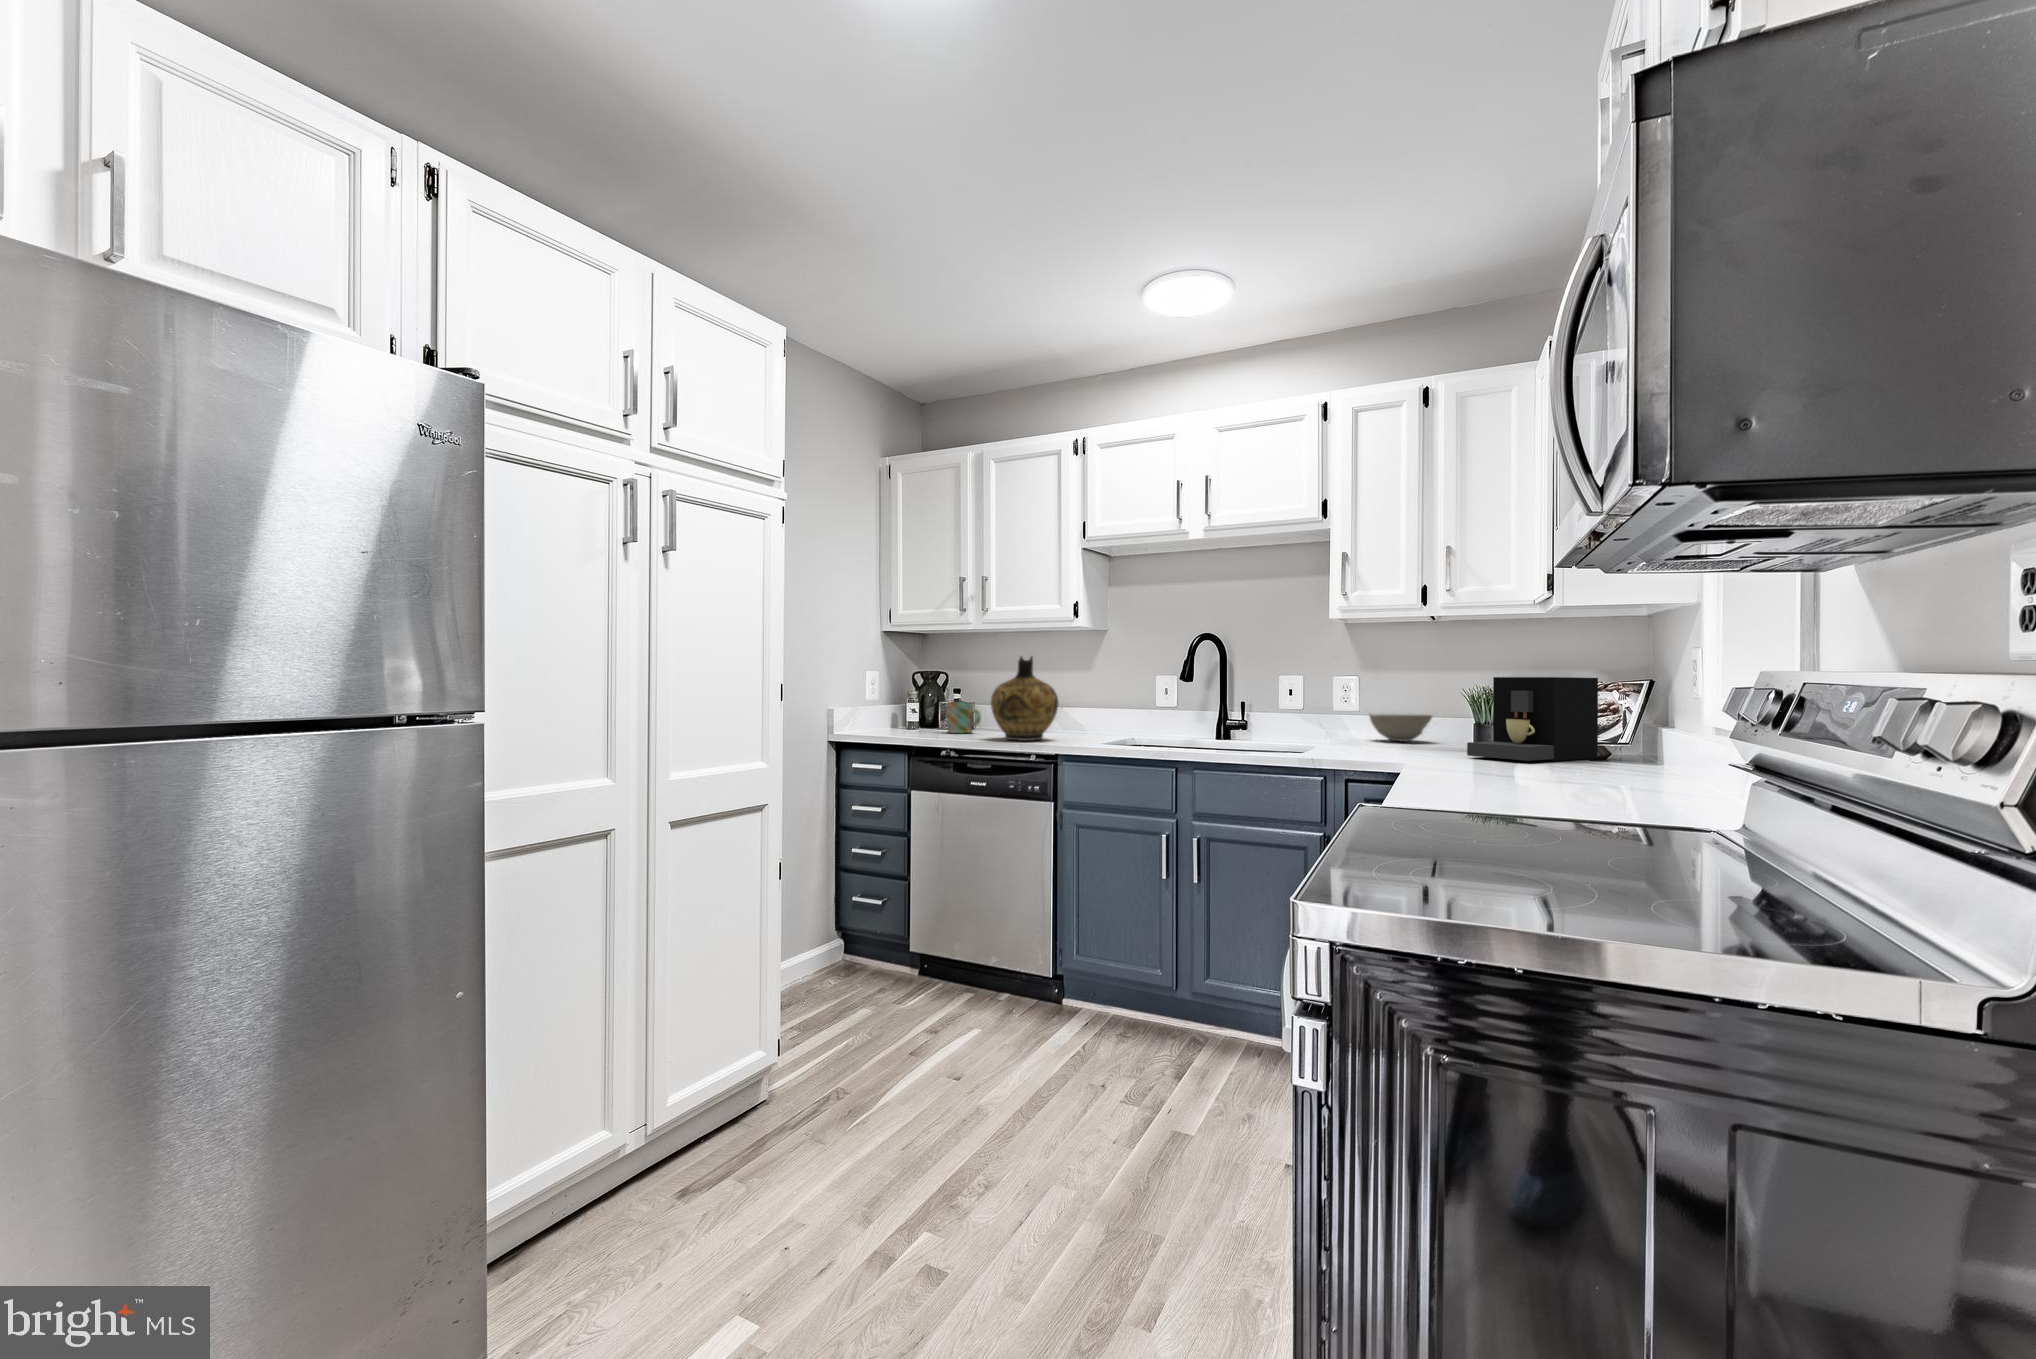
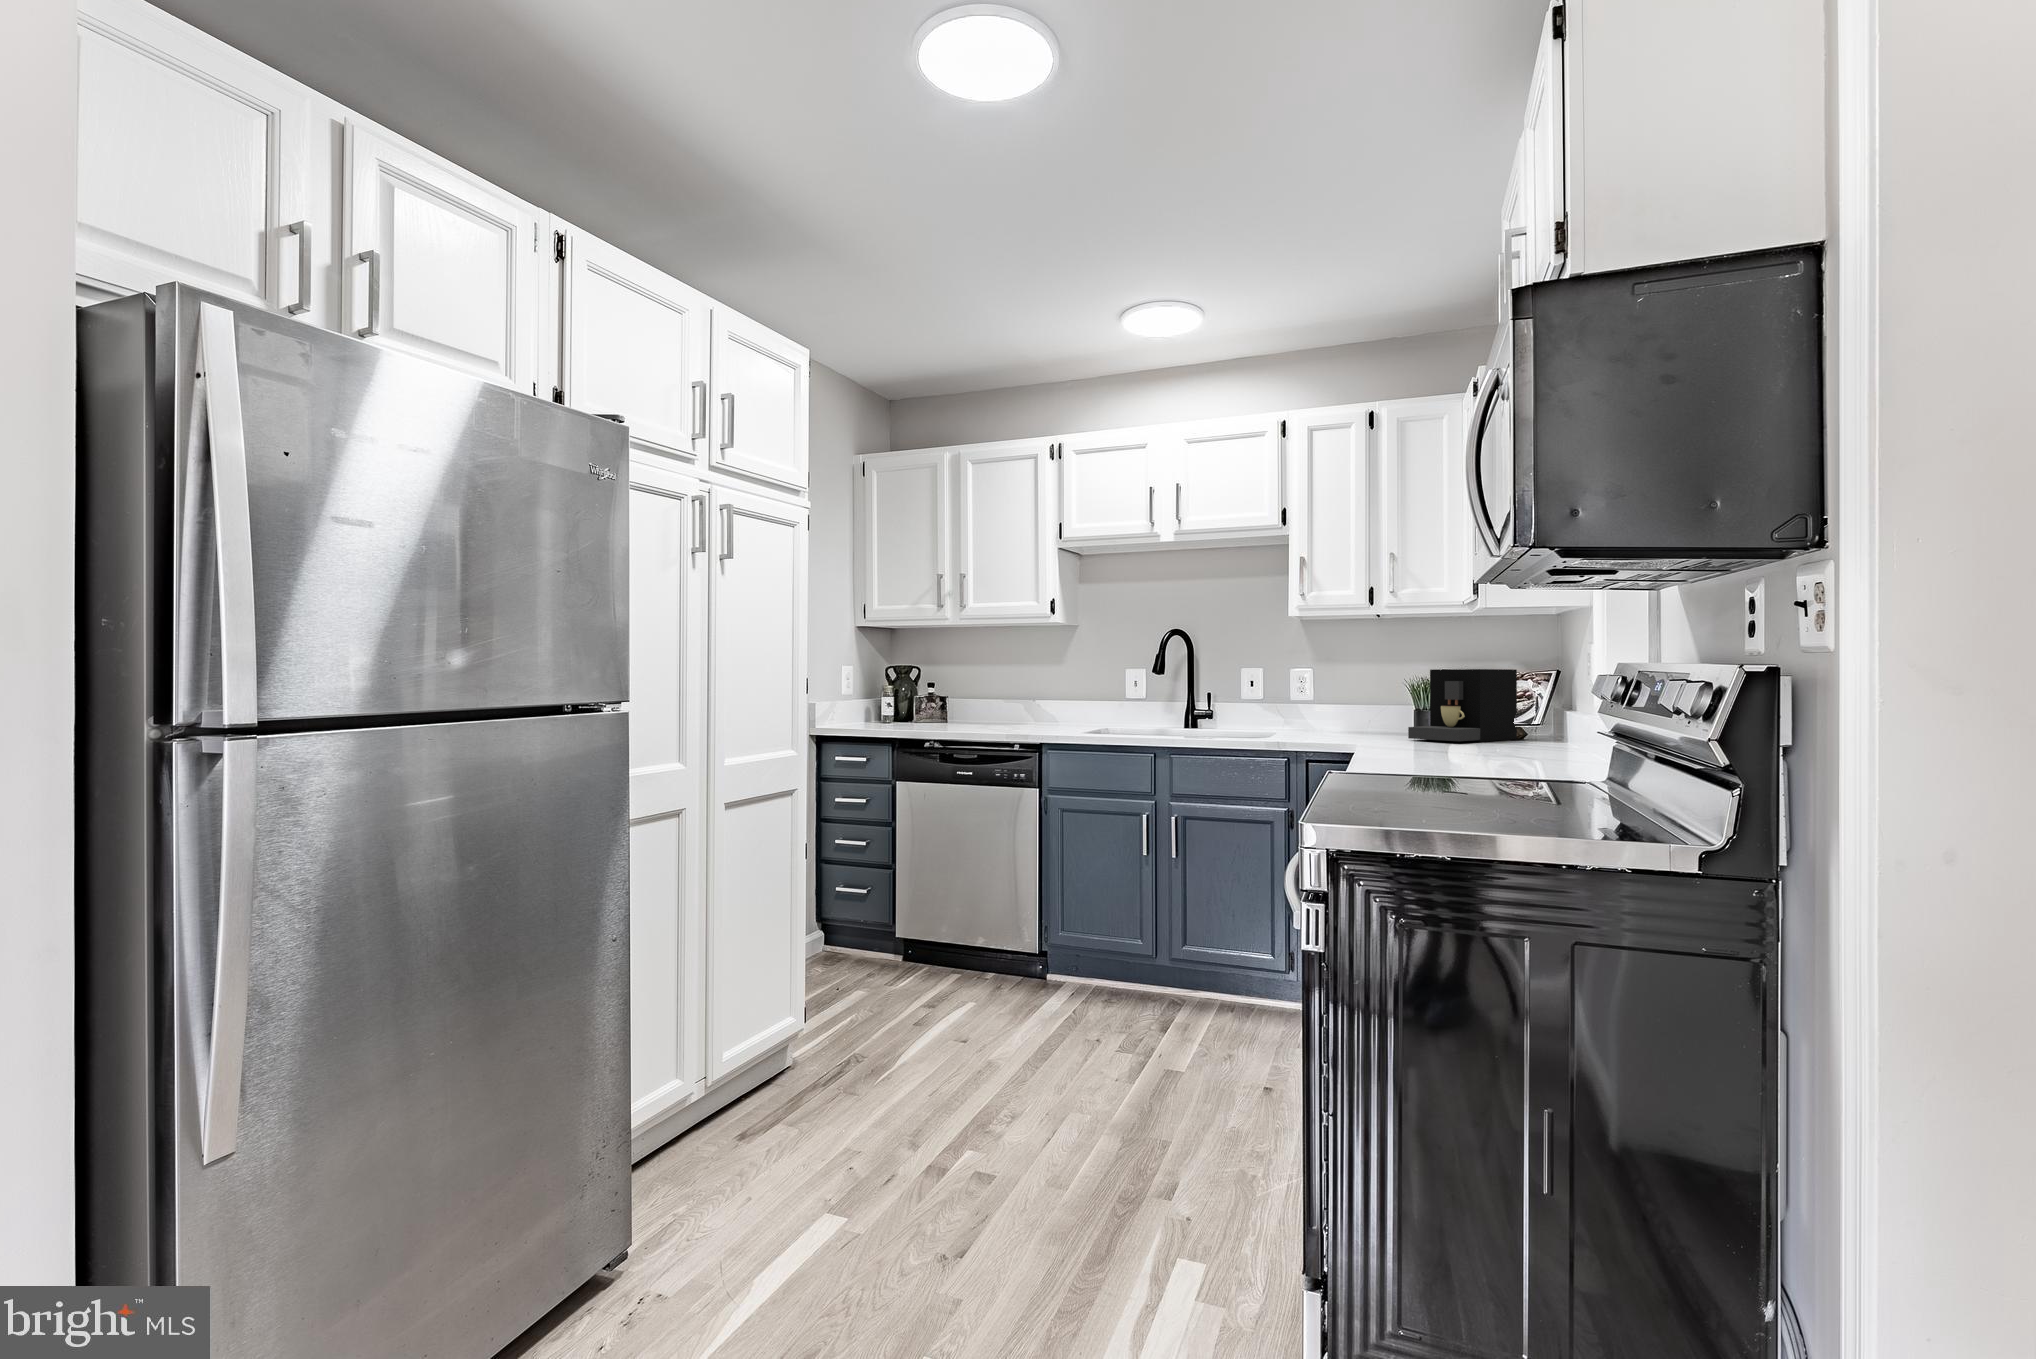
ceramic jug: present [991,657,1059,741] -> none [977,652,1041,732]
mug: present [946,702,981,733] -> none [927,698,962,727]
bowl: present [1369,713,1432,741] -> none [1321,703,1377,729]

